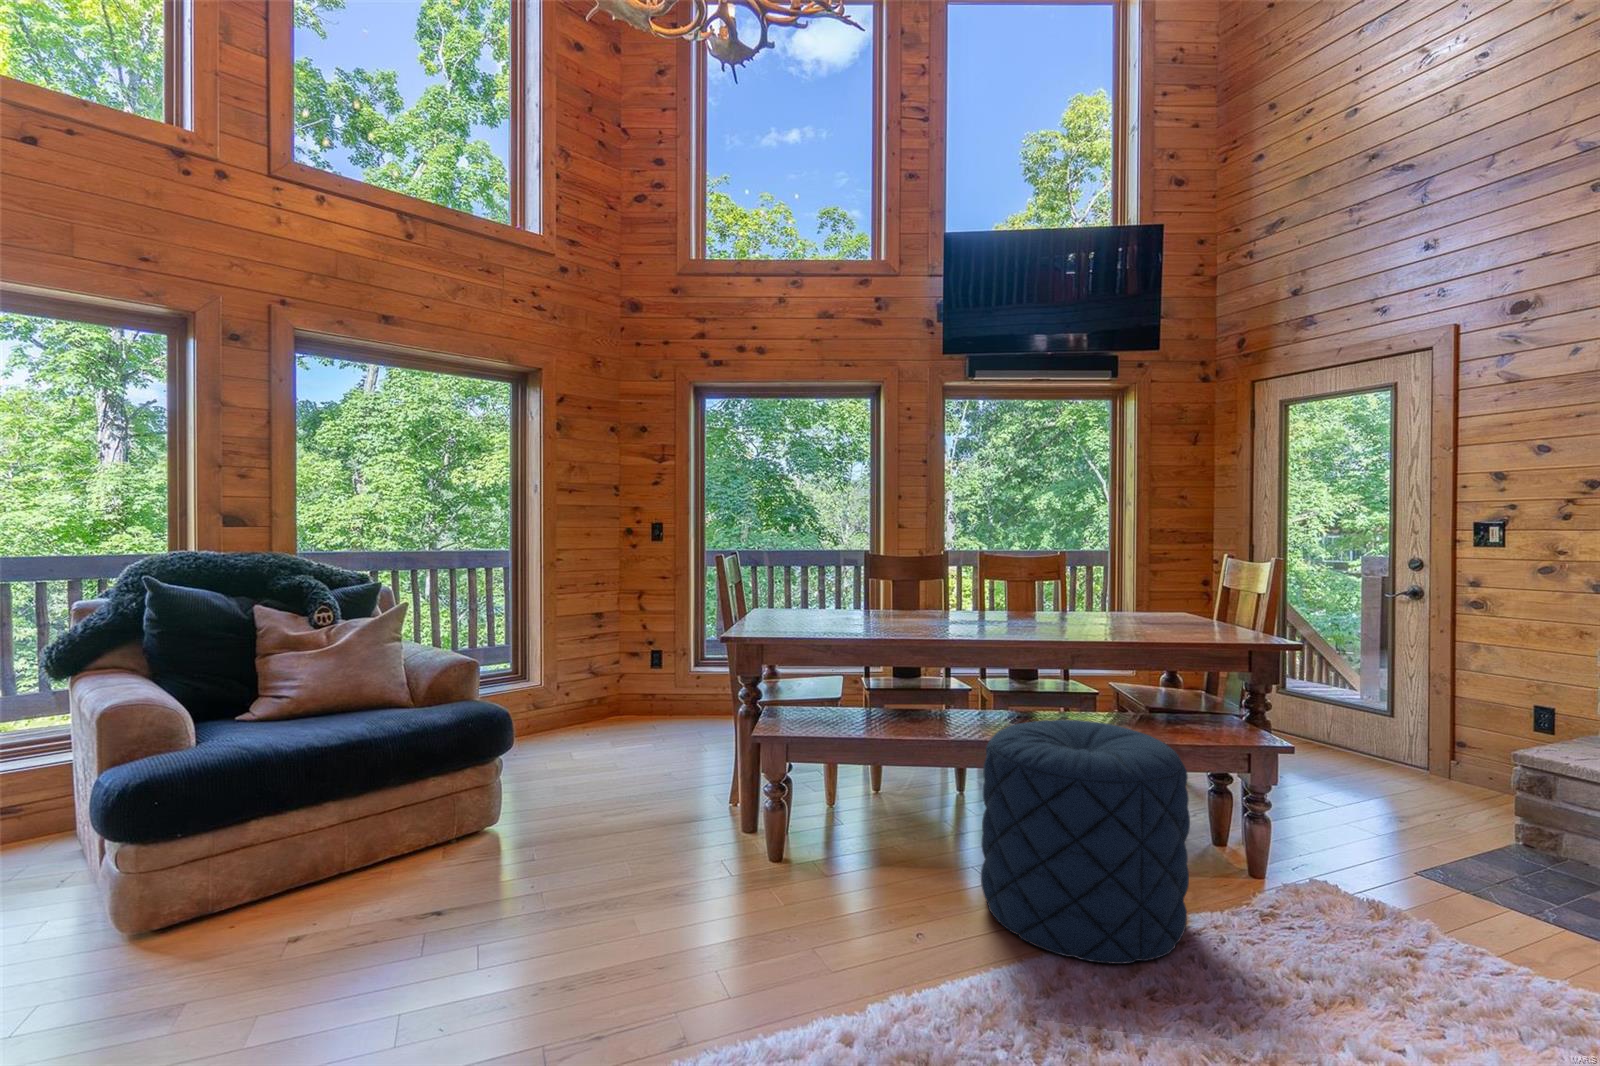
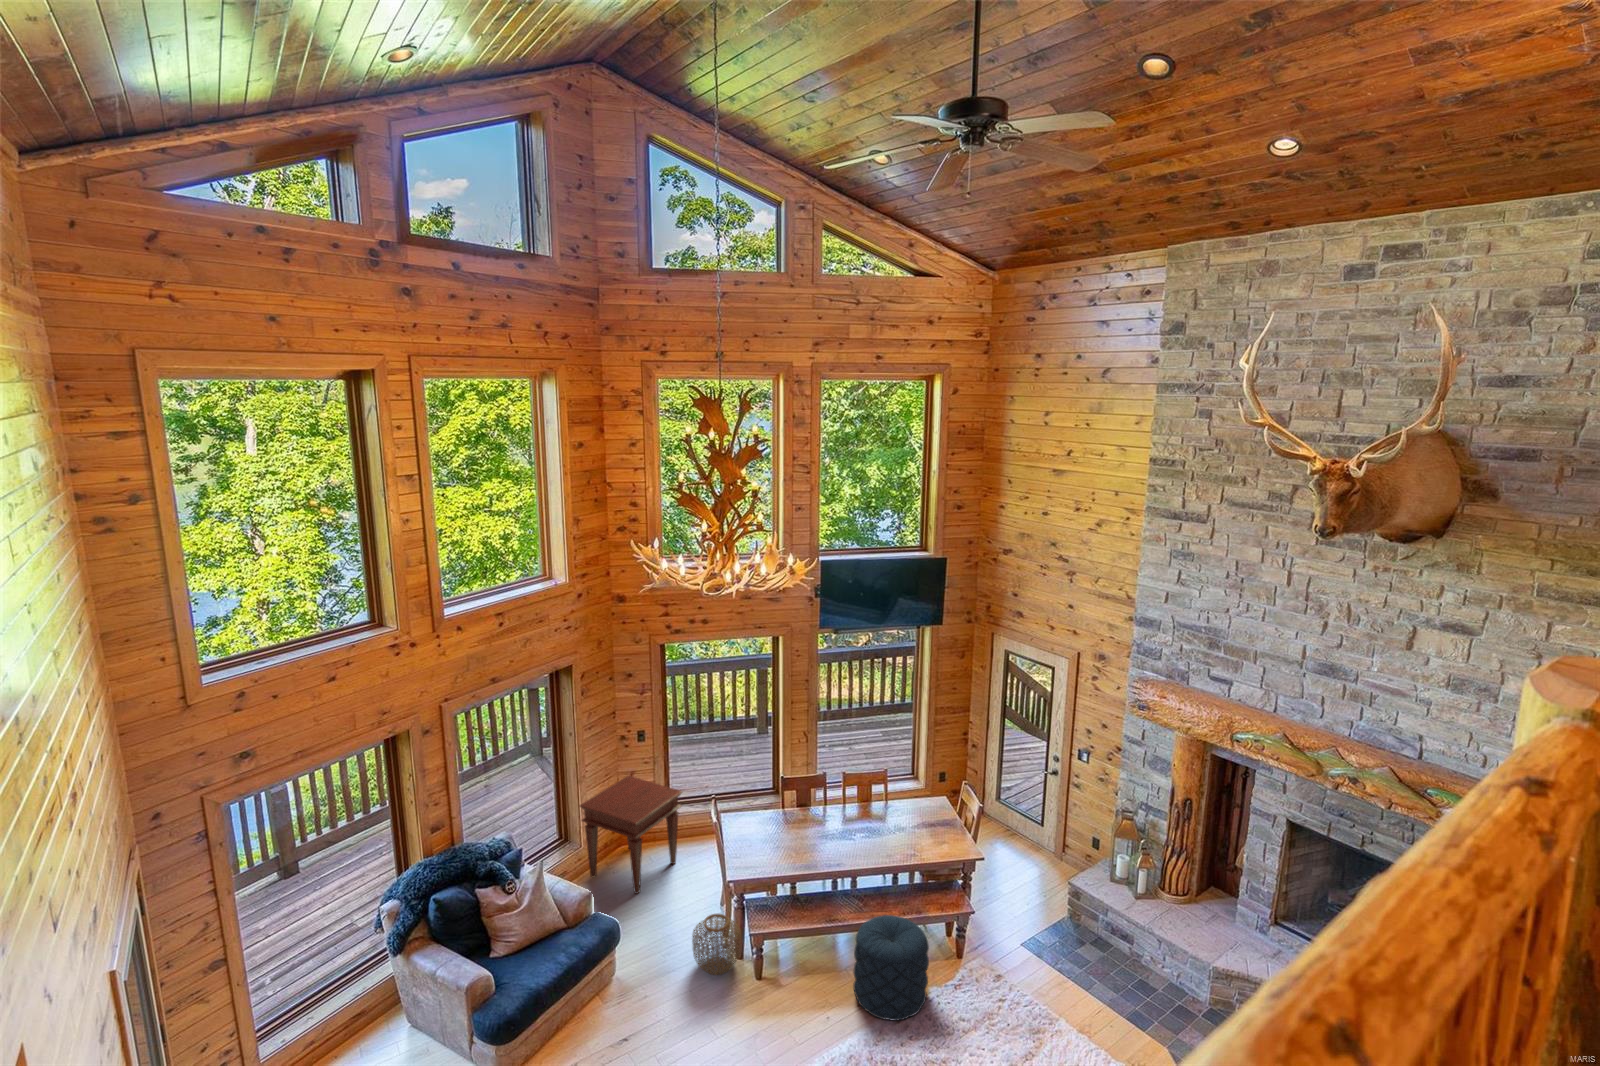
side table: none [537,592,706,744] -> present [580,776,682,894]
woven basket: none [633,716,737,839] -> present [692,914,741,975]

